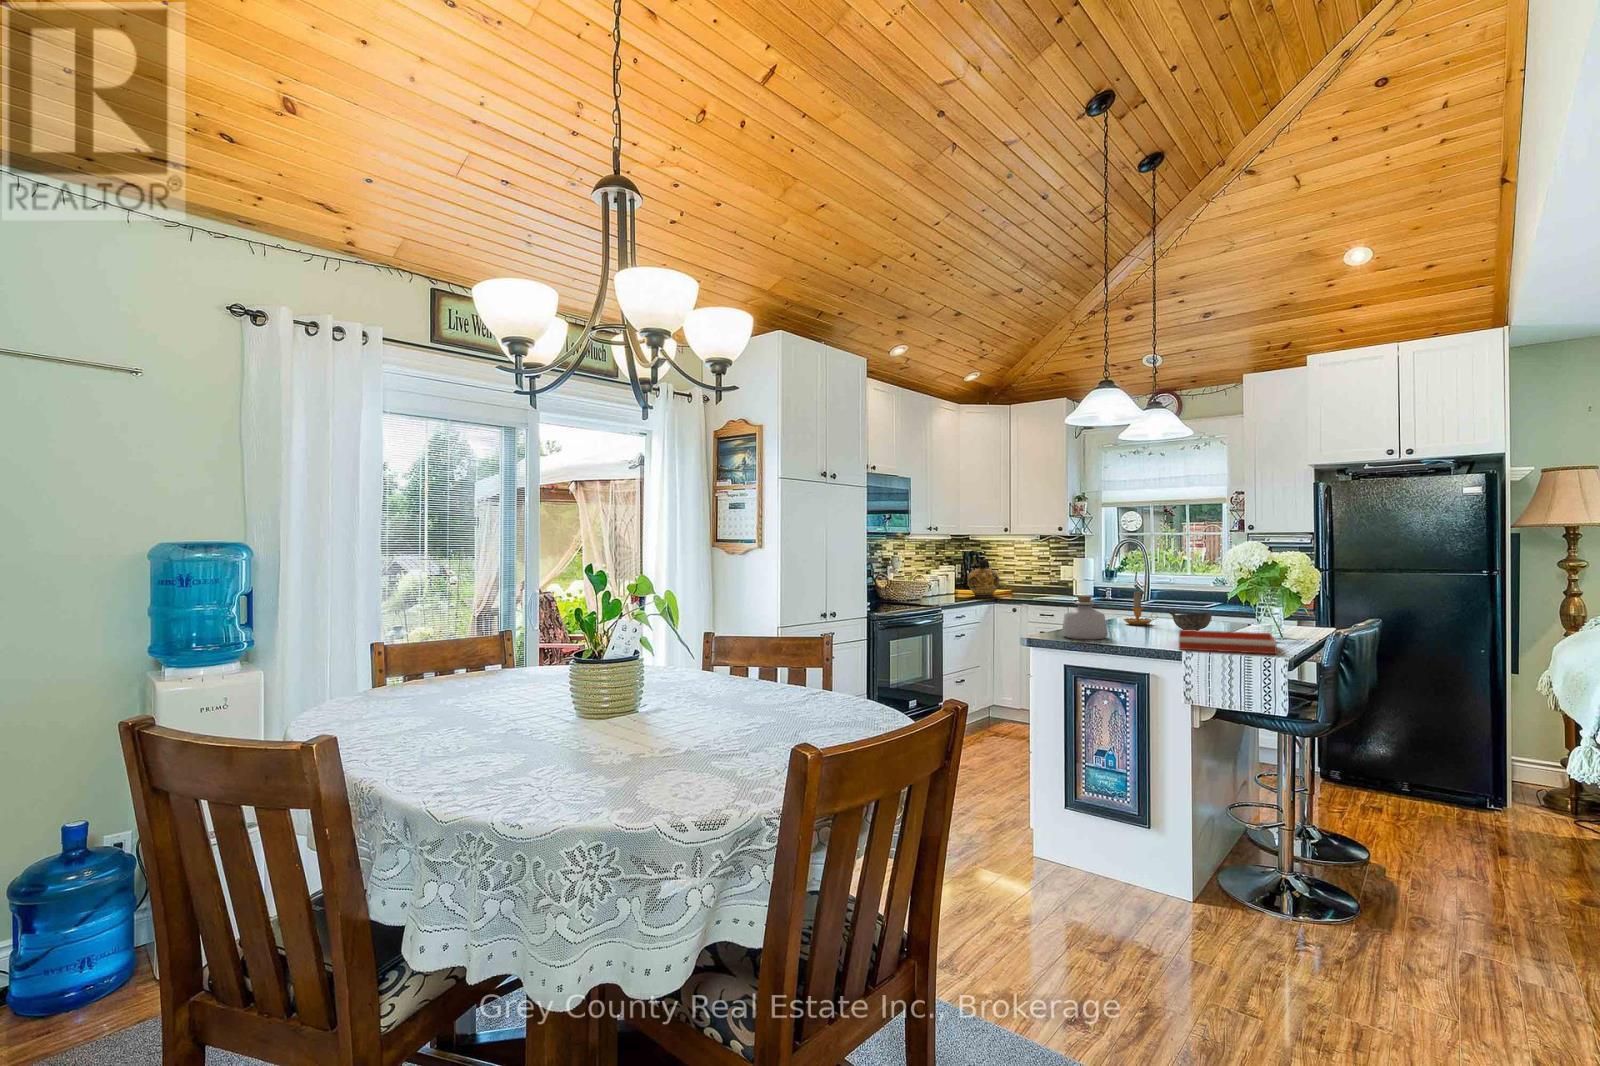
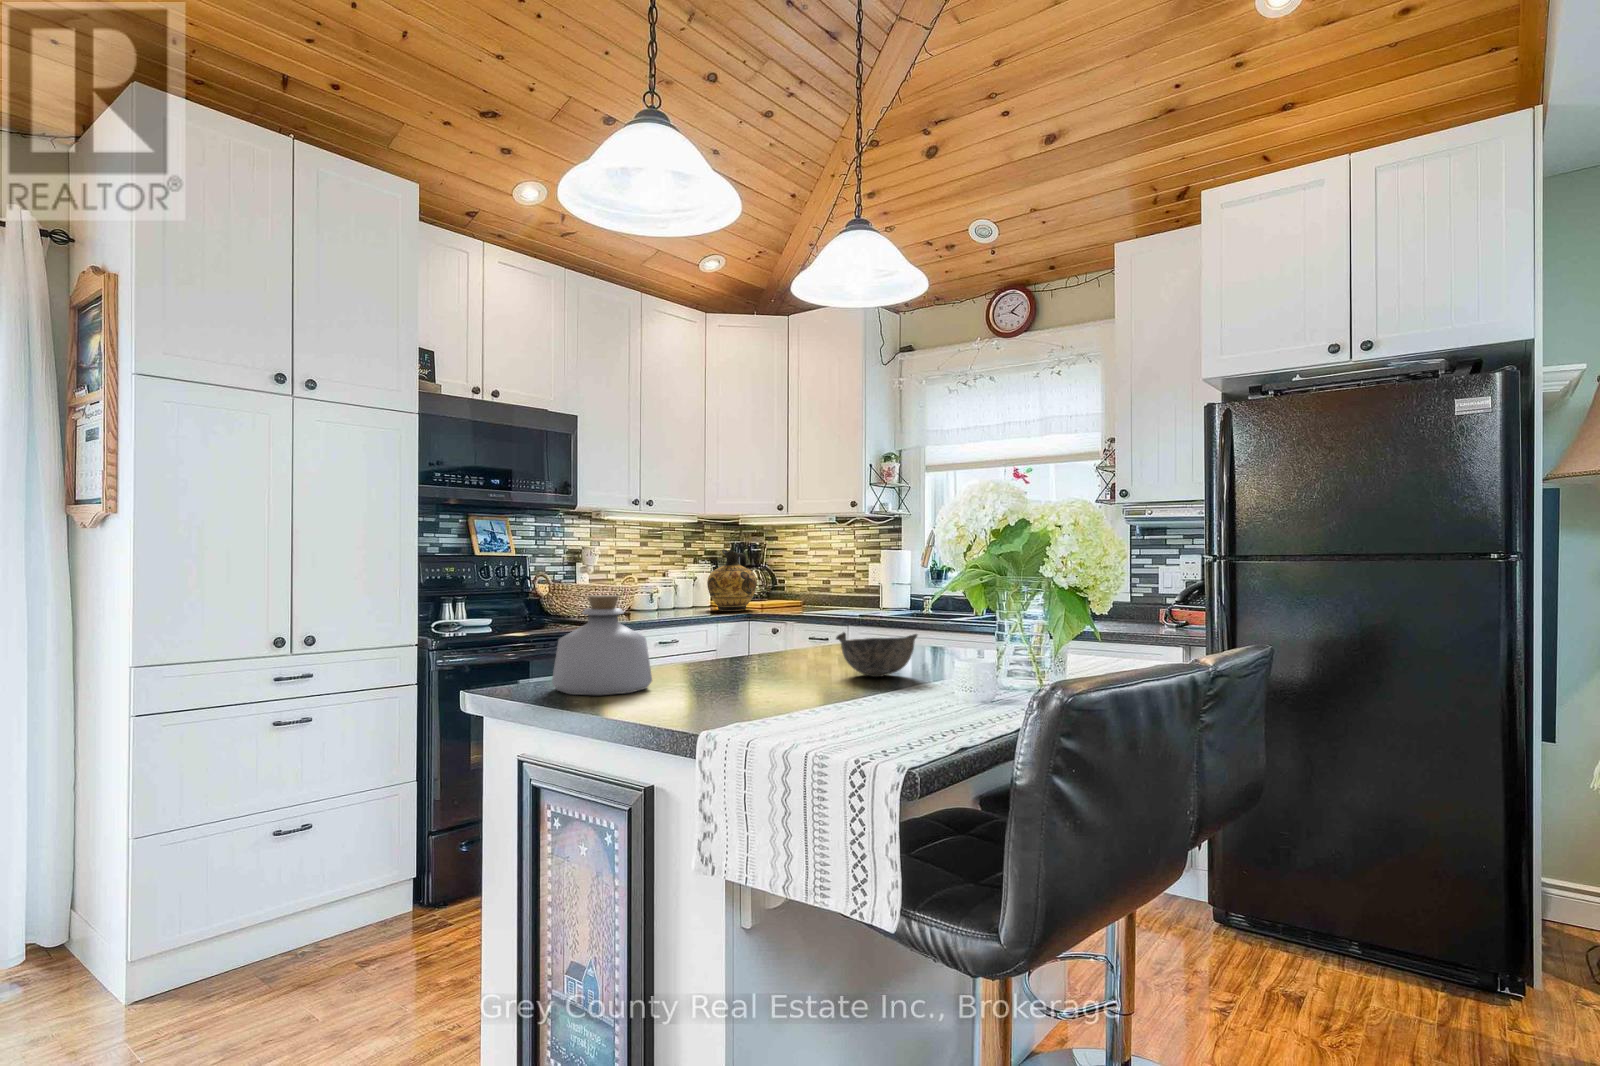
candle: present [1124,591,1157,625] -> none [788,590,854,661]
tray: present [1179,630,1277,654] -> none [704,675,960,749]

